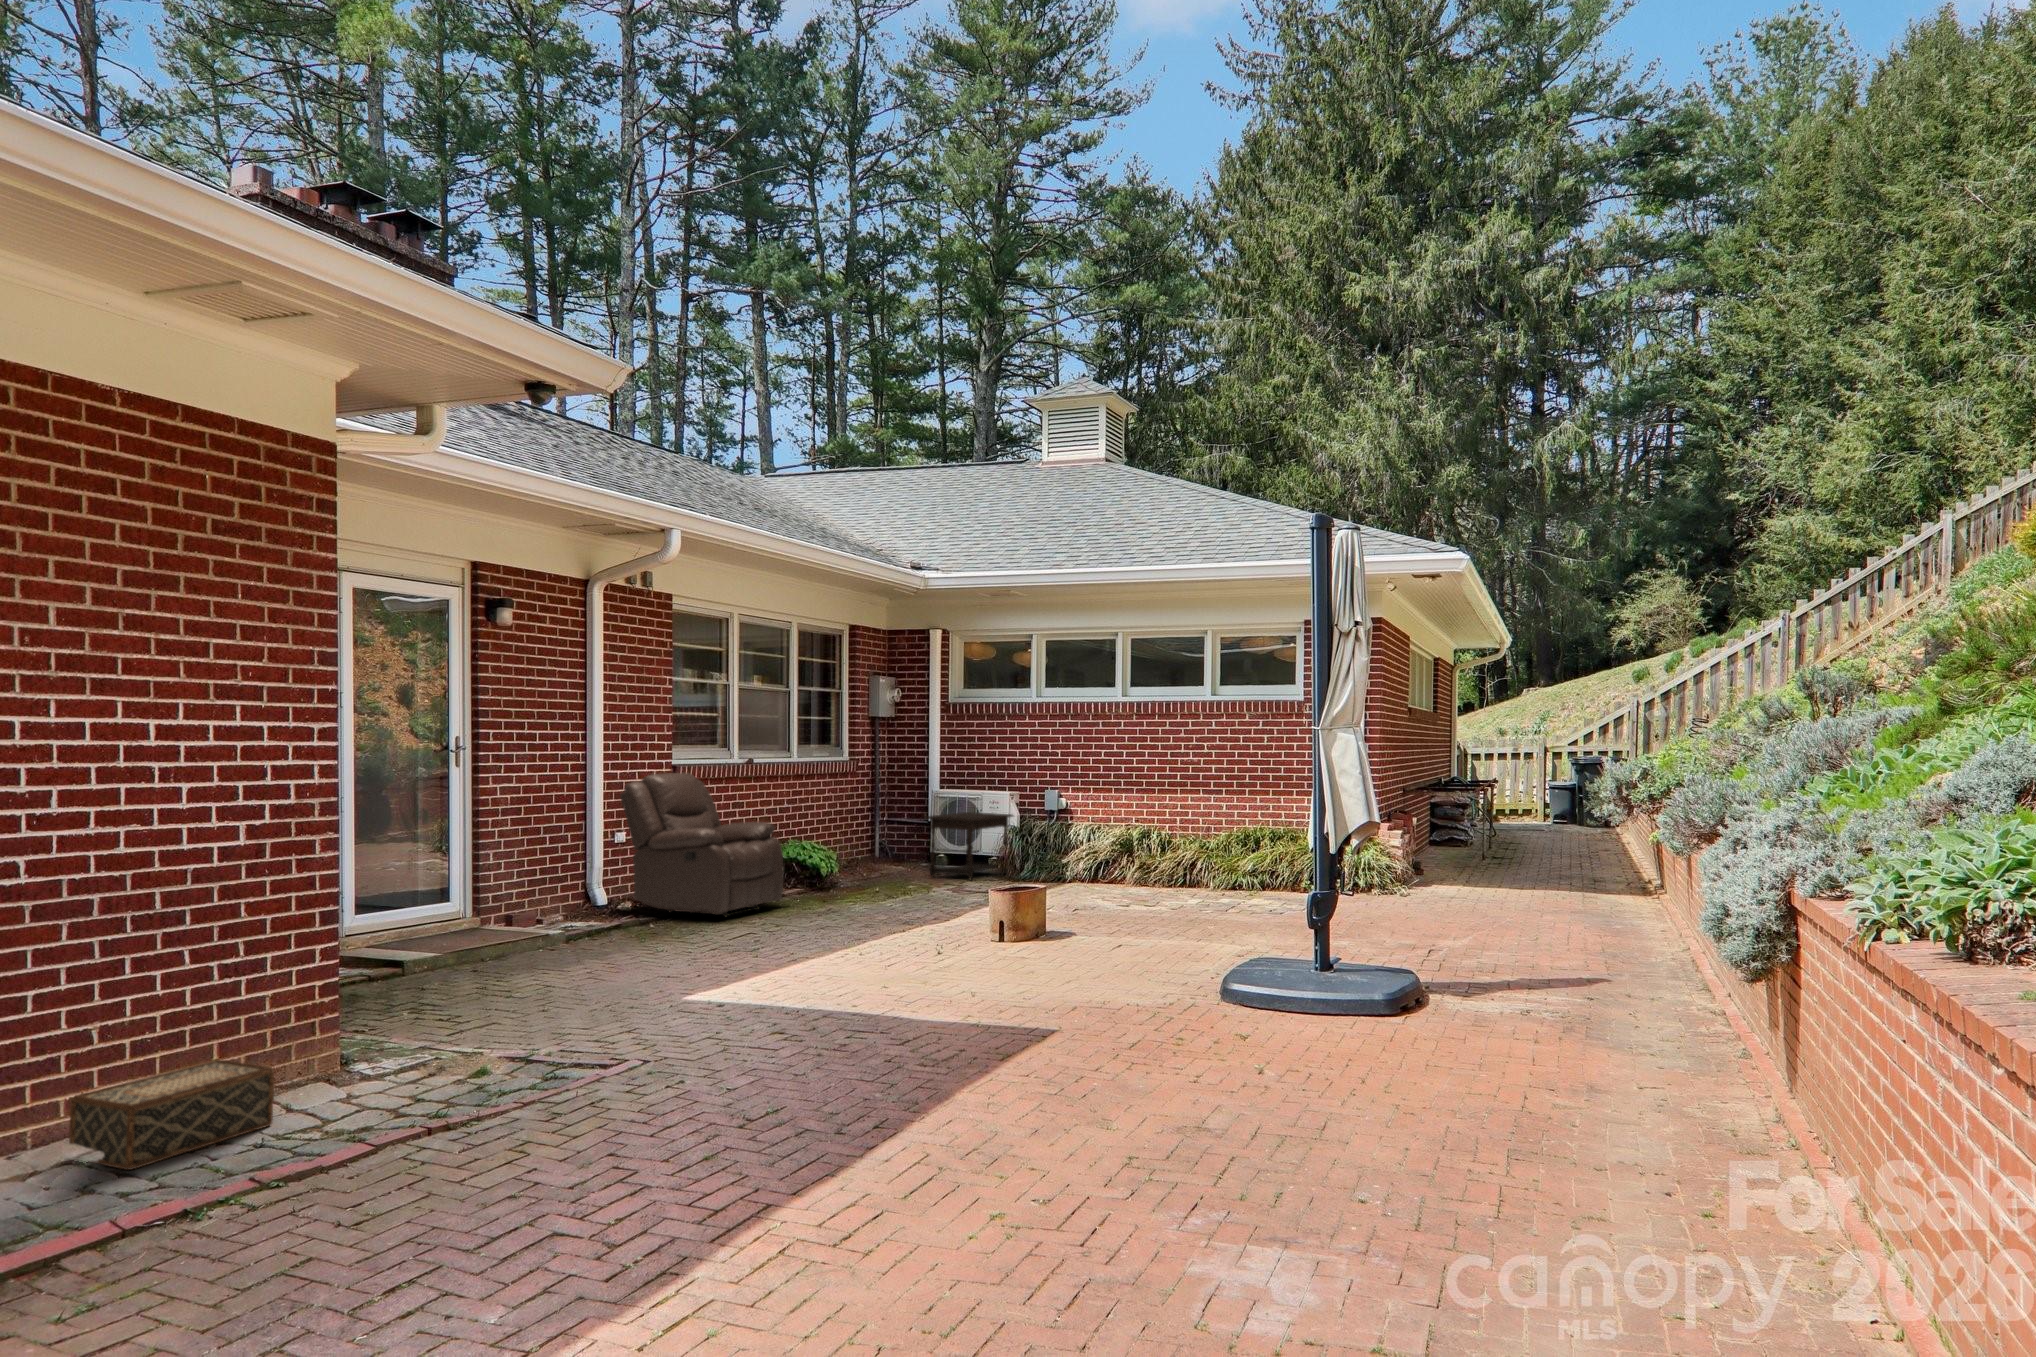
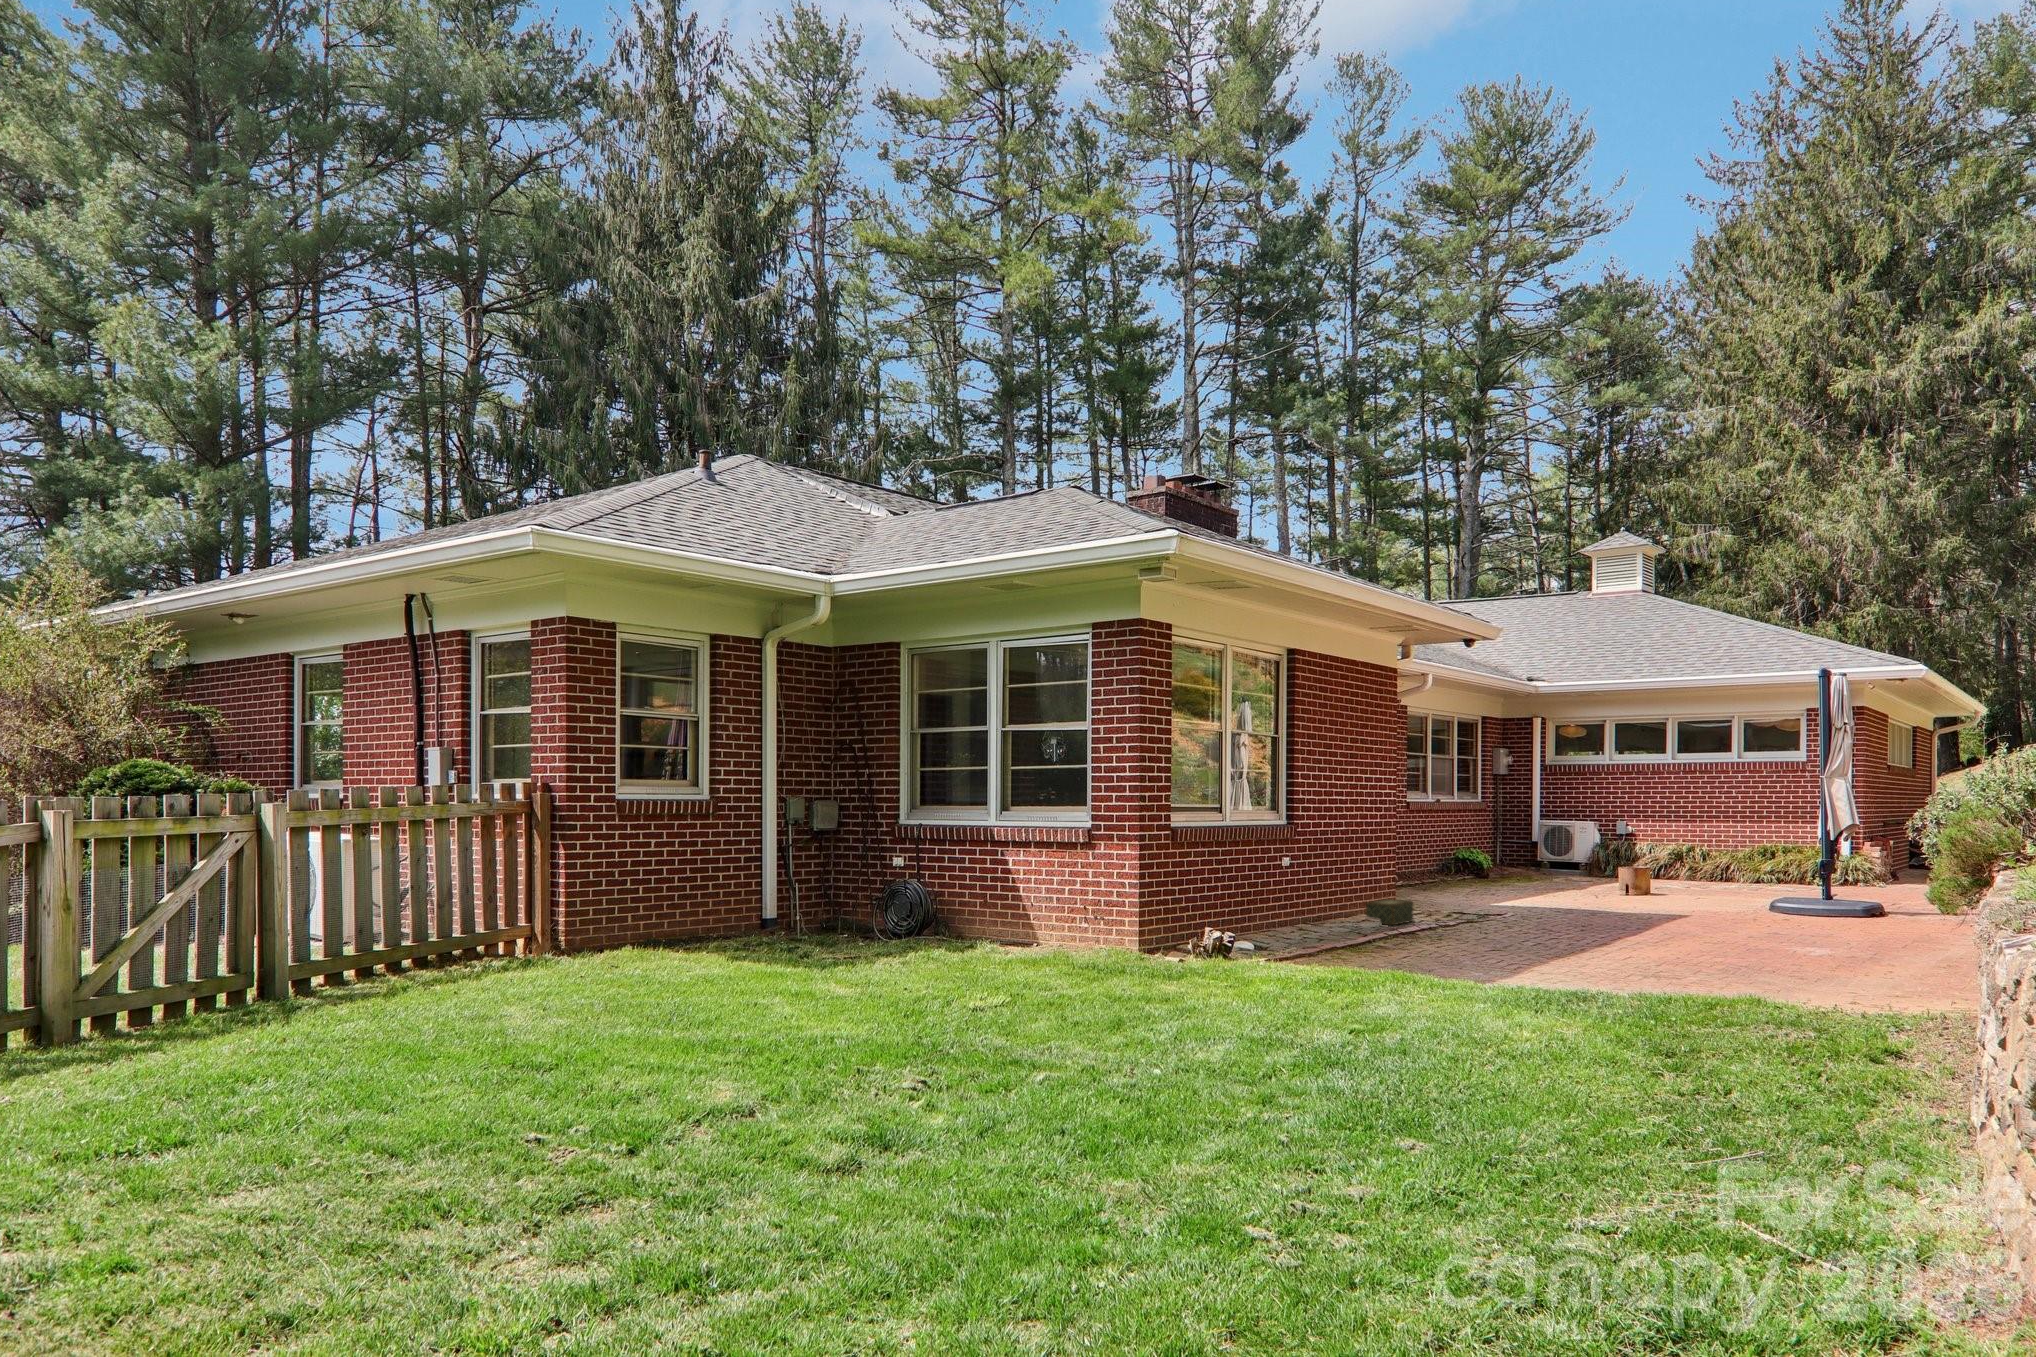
chair: present [620,773,783,917] -> none [1387,806,1478,886]
side table: present [925,812,1013,880] -> none [1540,836,1599,878]

